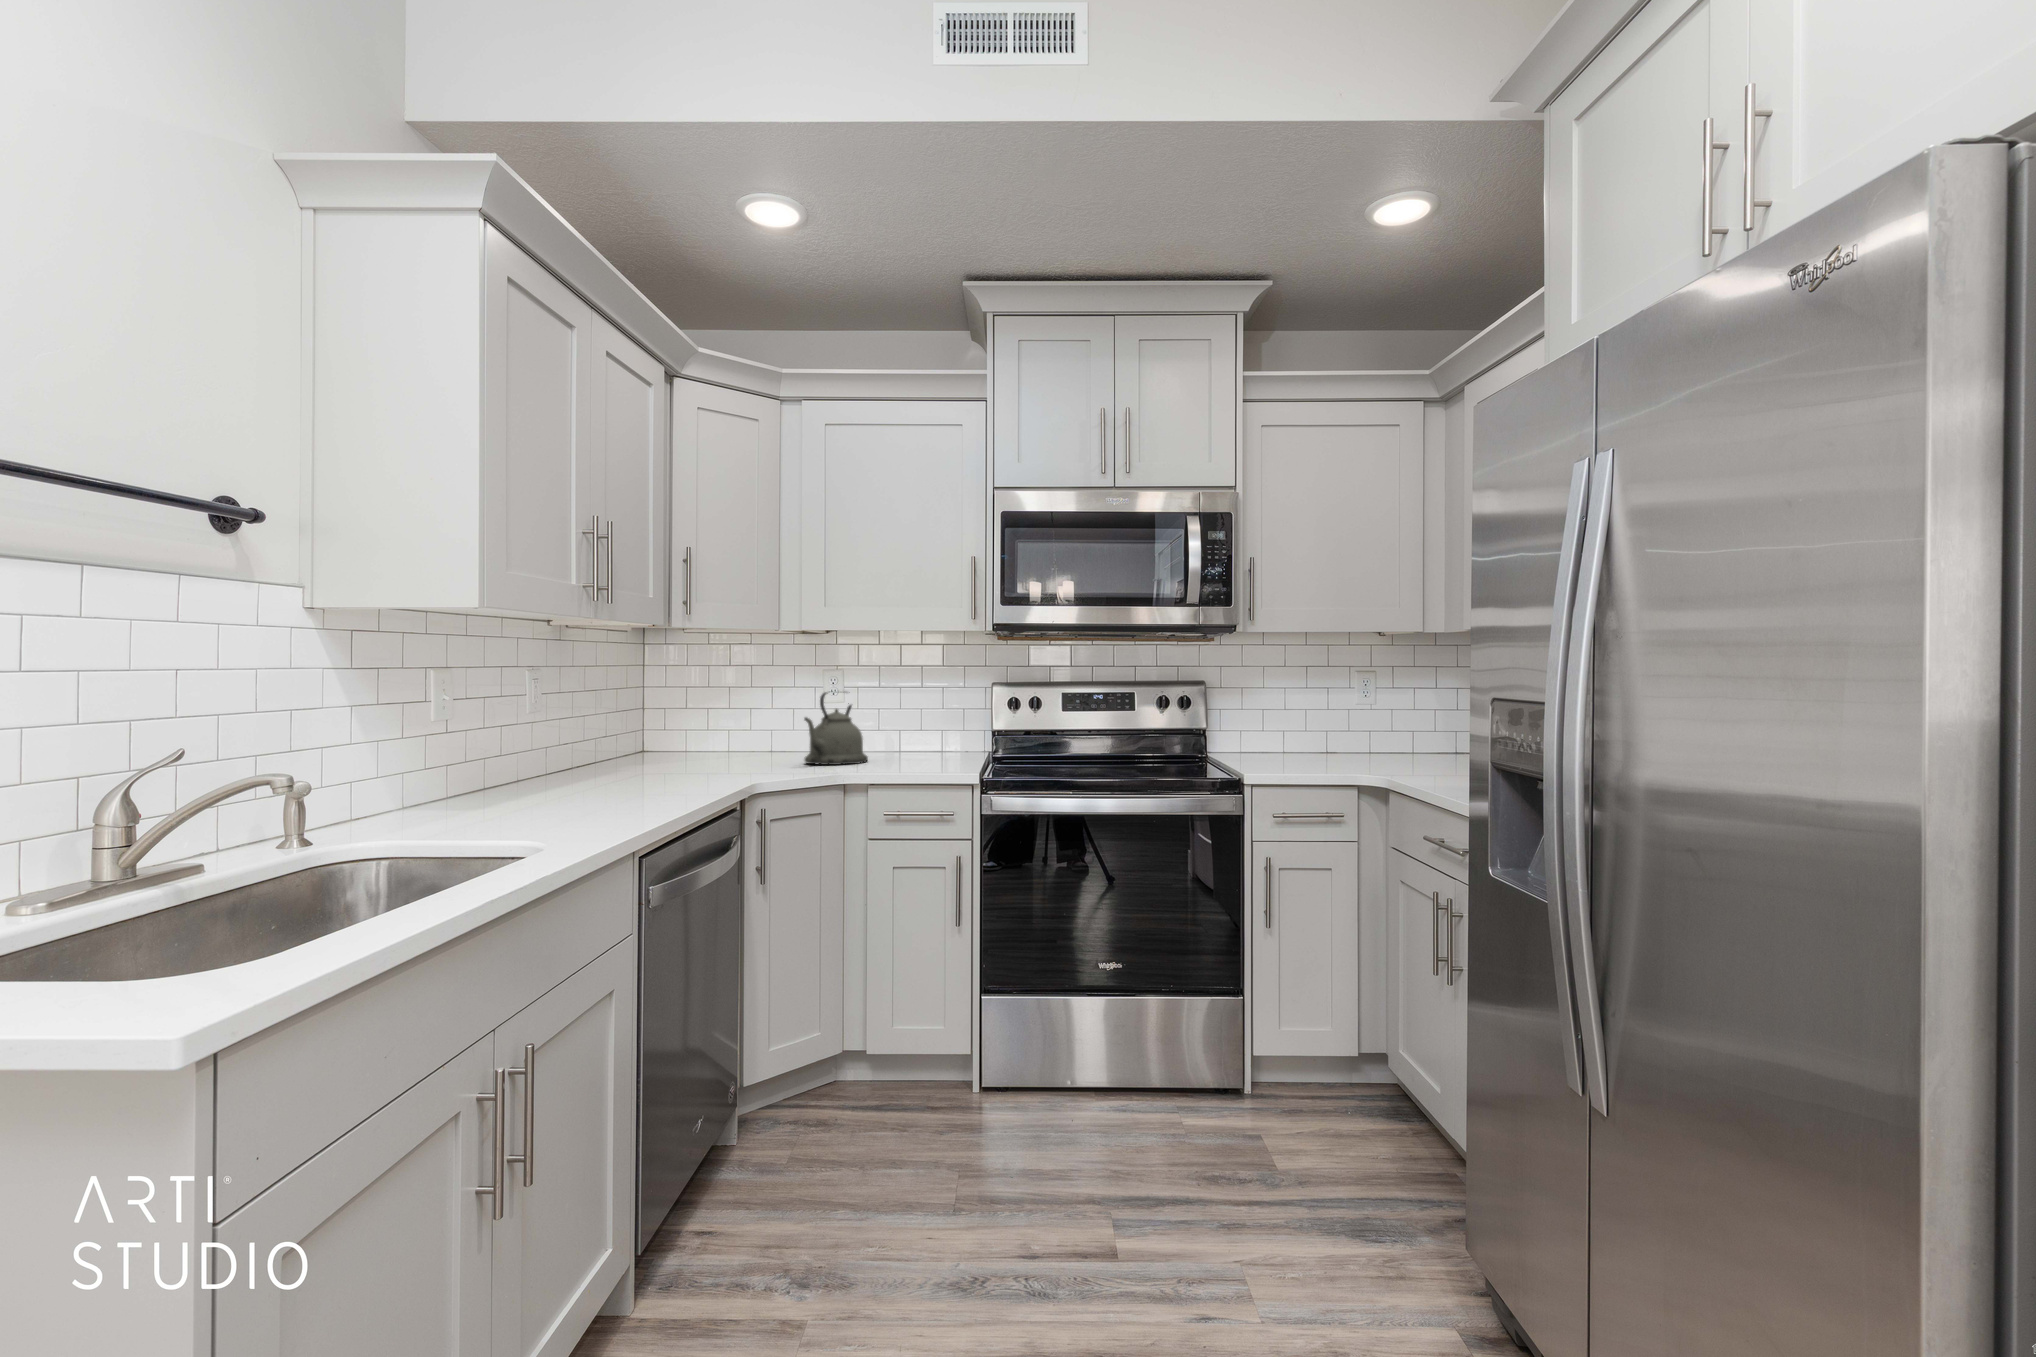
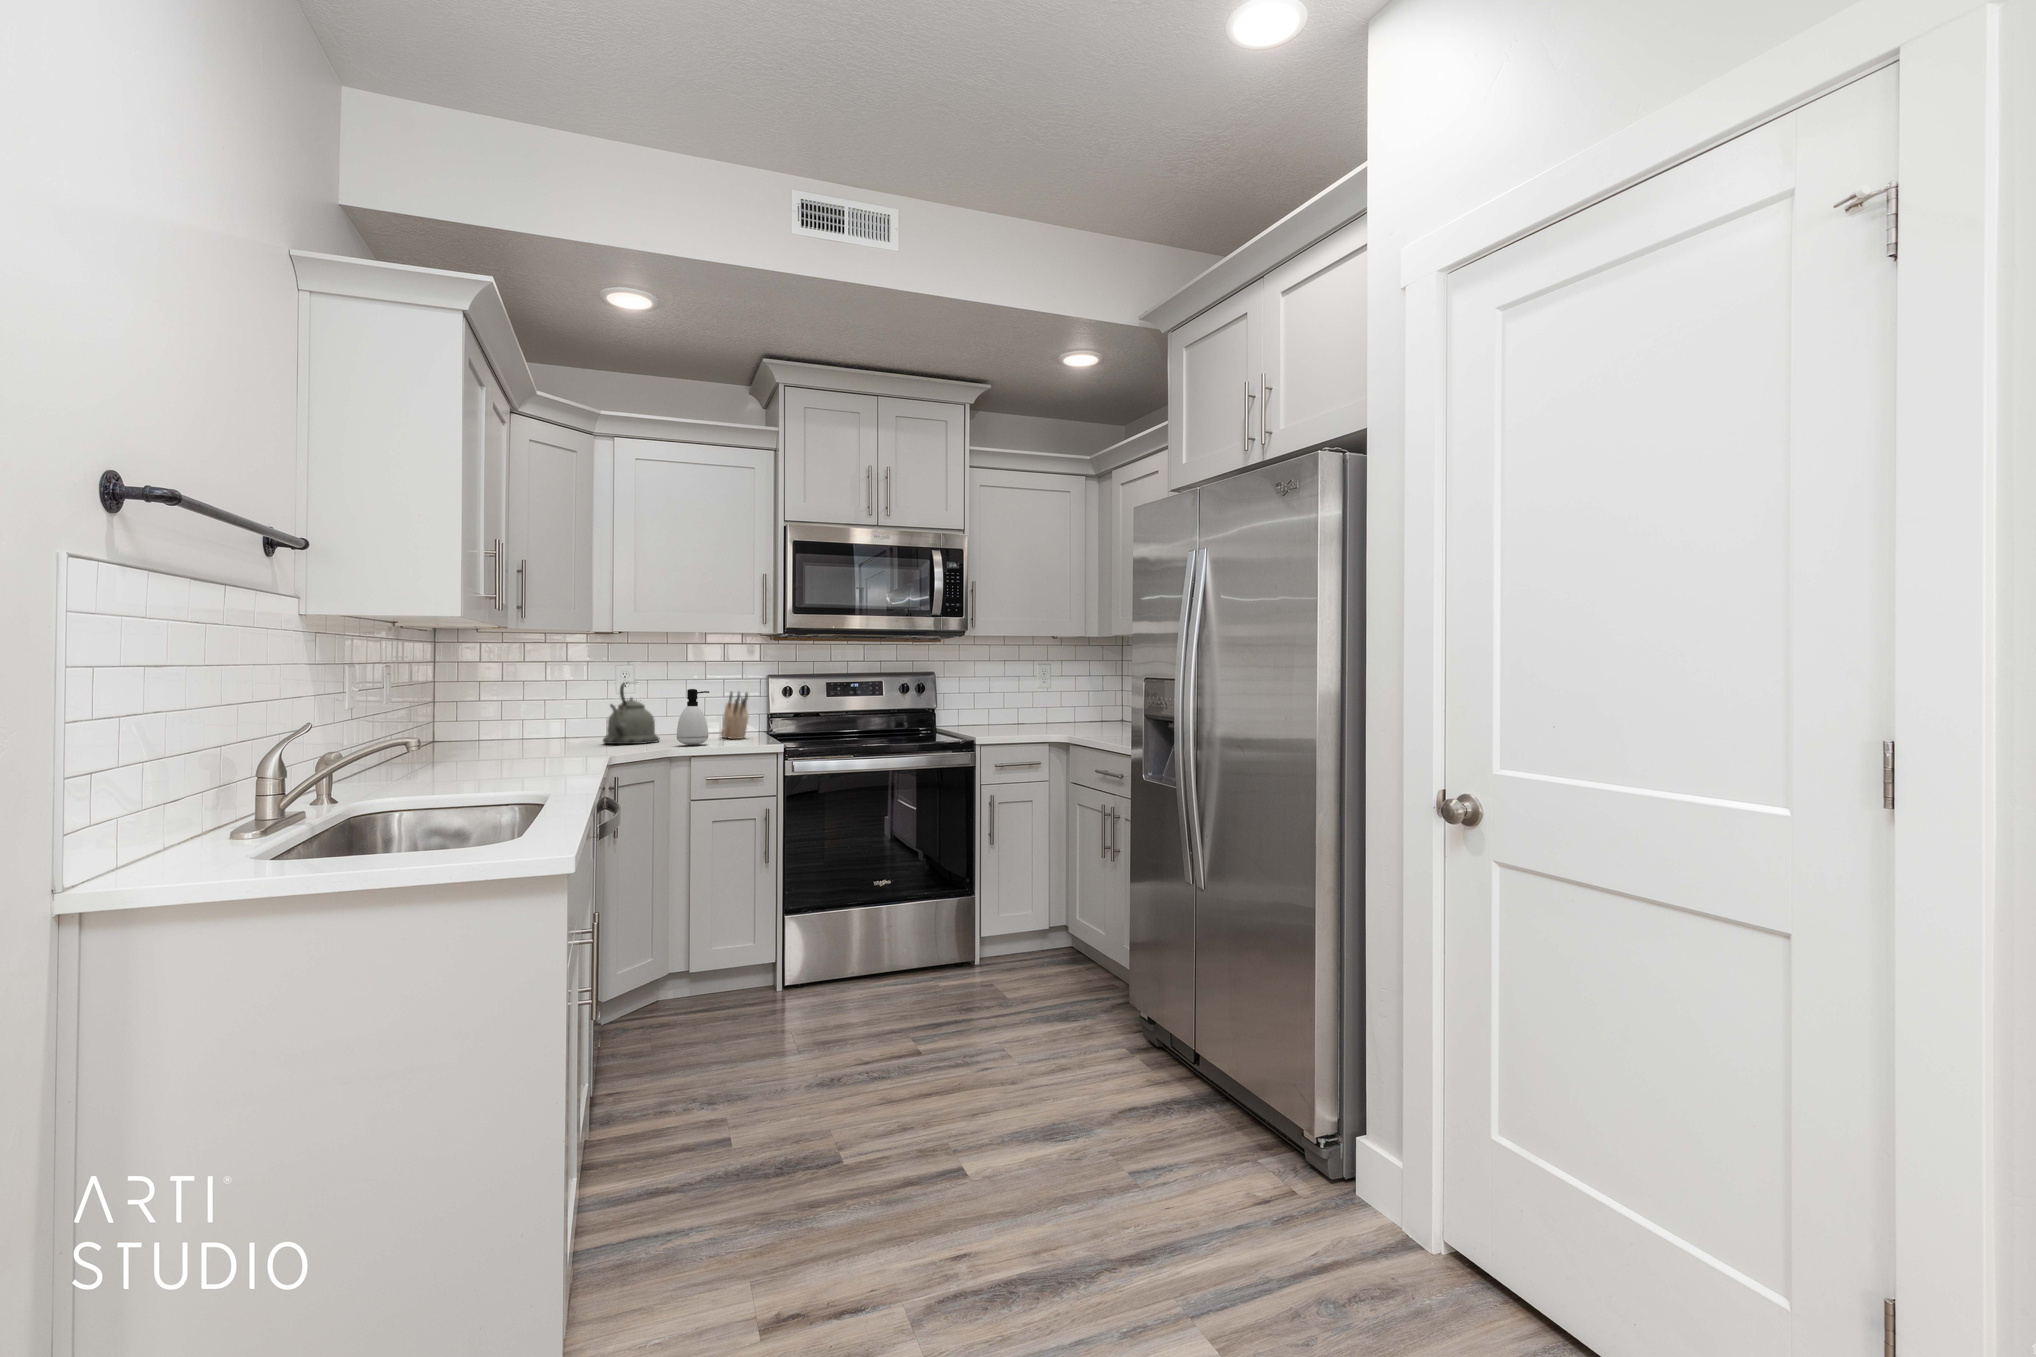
soap dispenser: none [868,701,907,770] -> present [677,689,709,745]
knife block: none [939,703,964,762] -> present [721,692,749,739]

